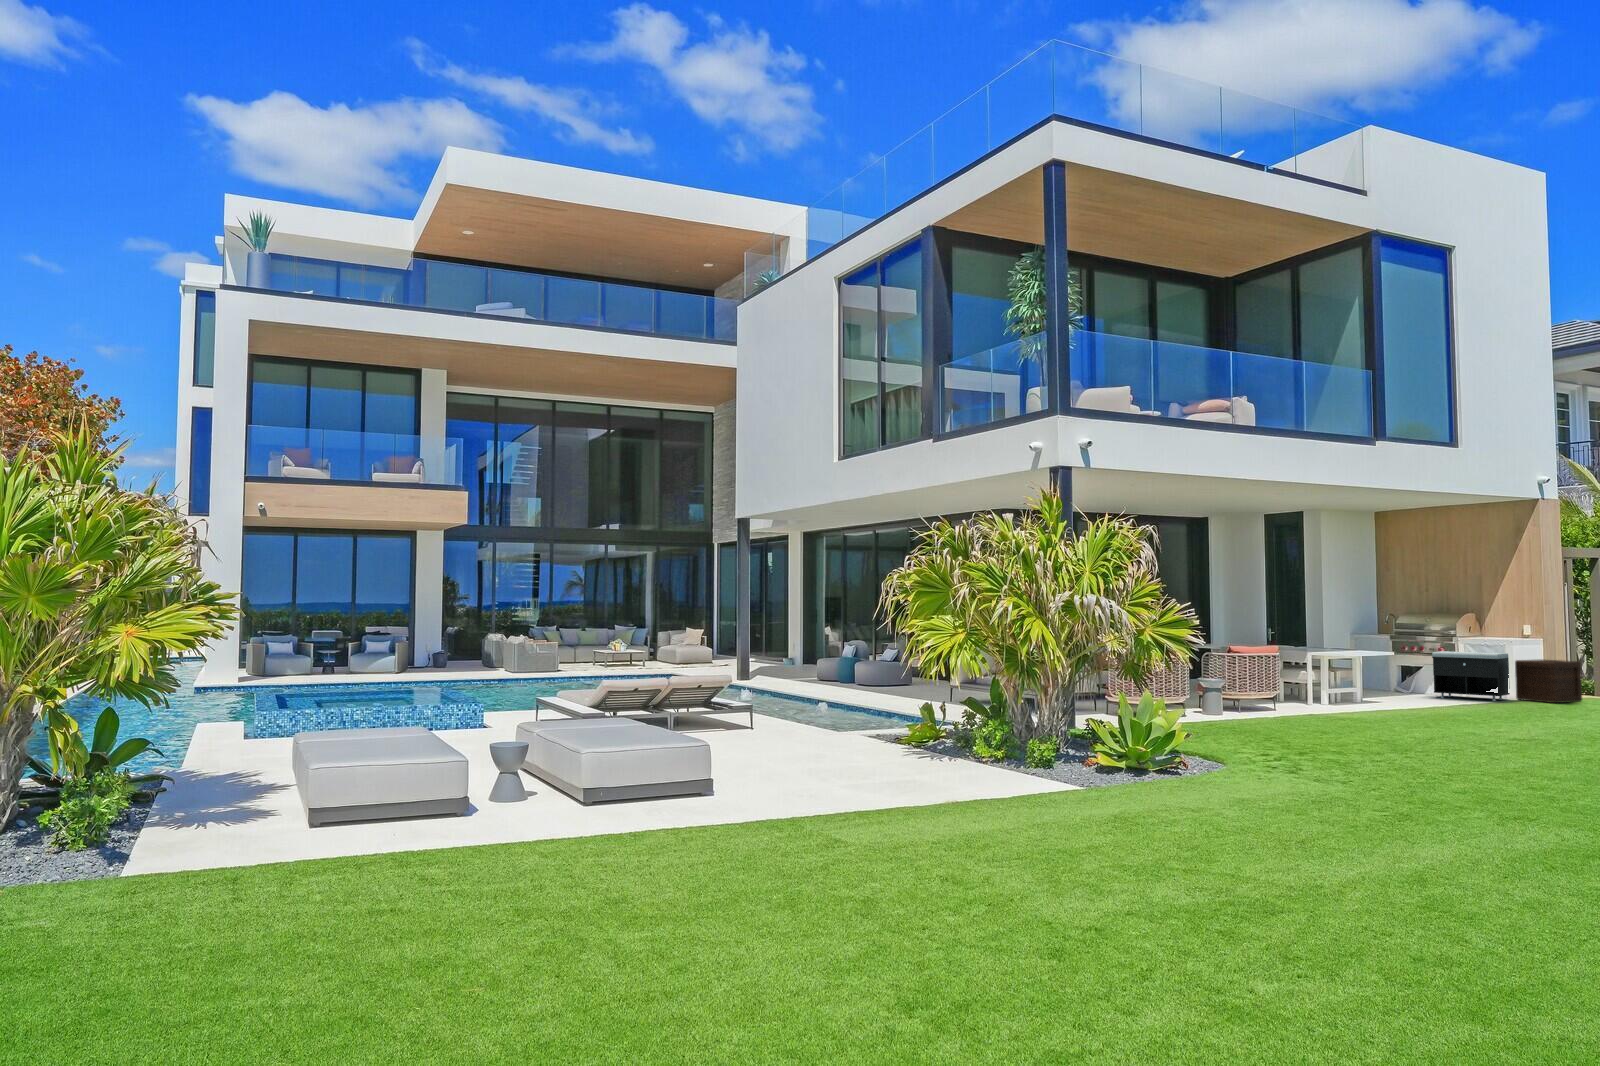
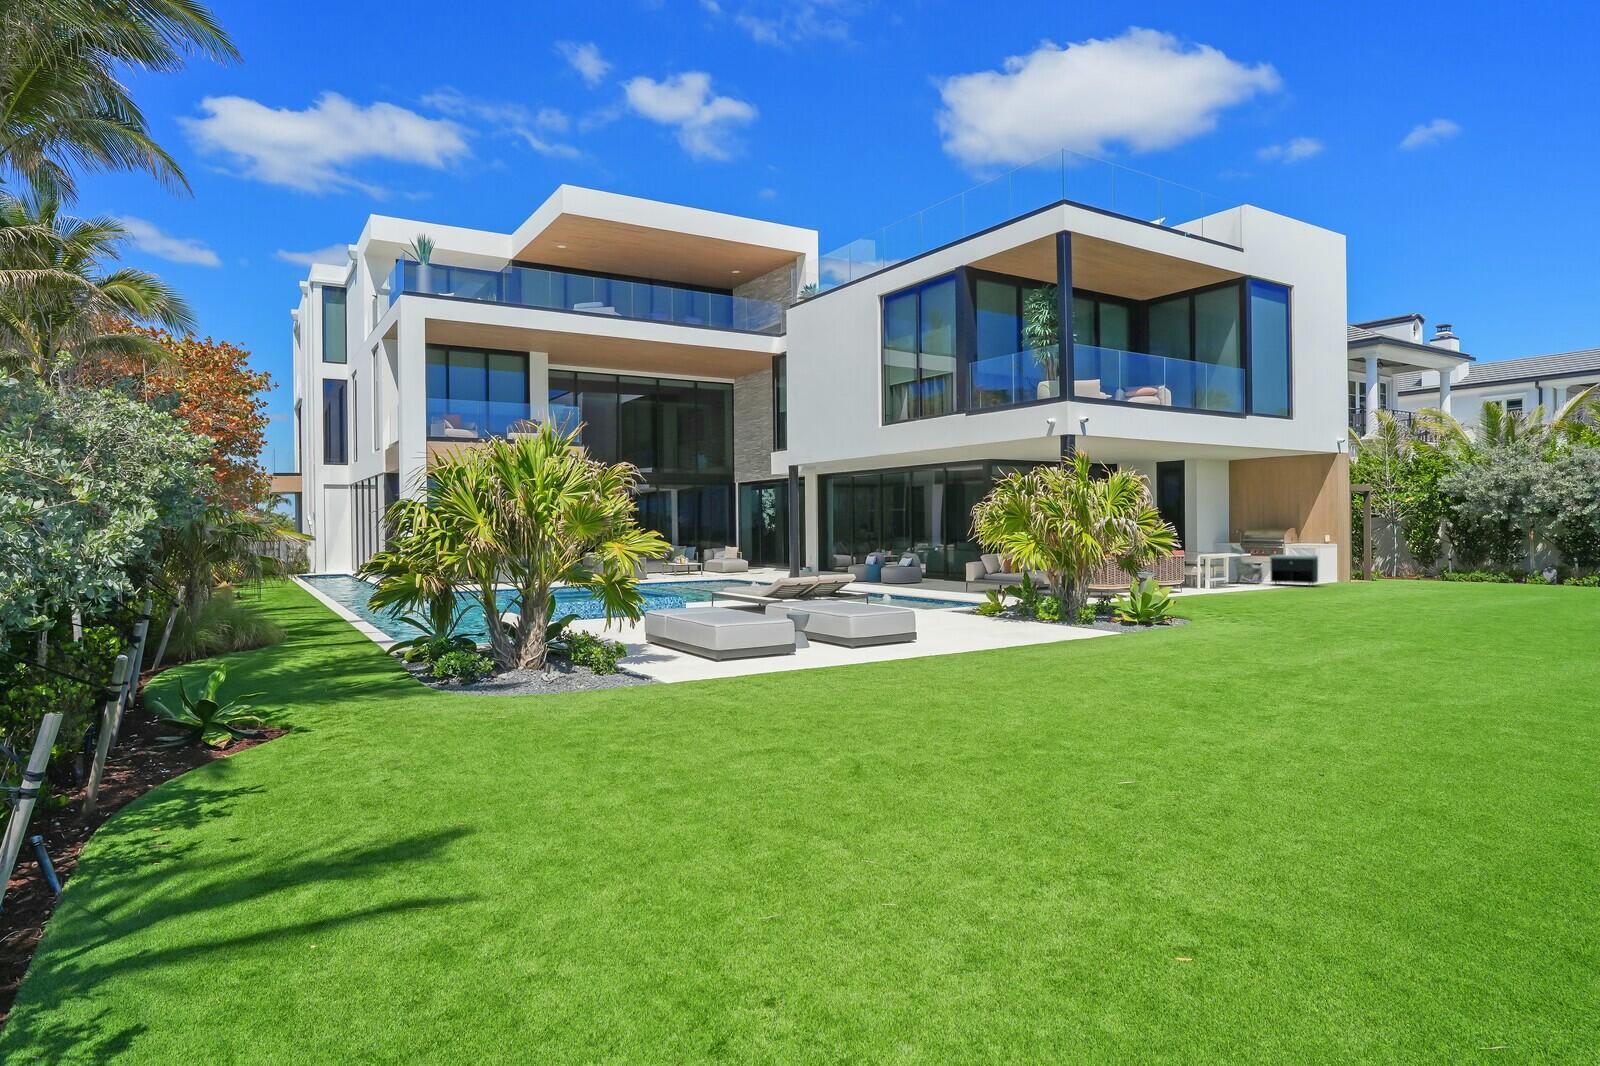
armchair: none [1373,634,1425,695] -> present [1230,544,1262,583]
wooden crate: present [1515,660,1582,703] -> none [1322,559,1363,587]

